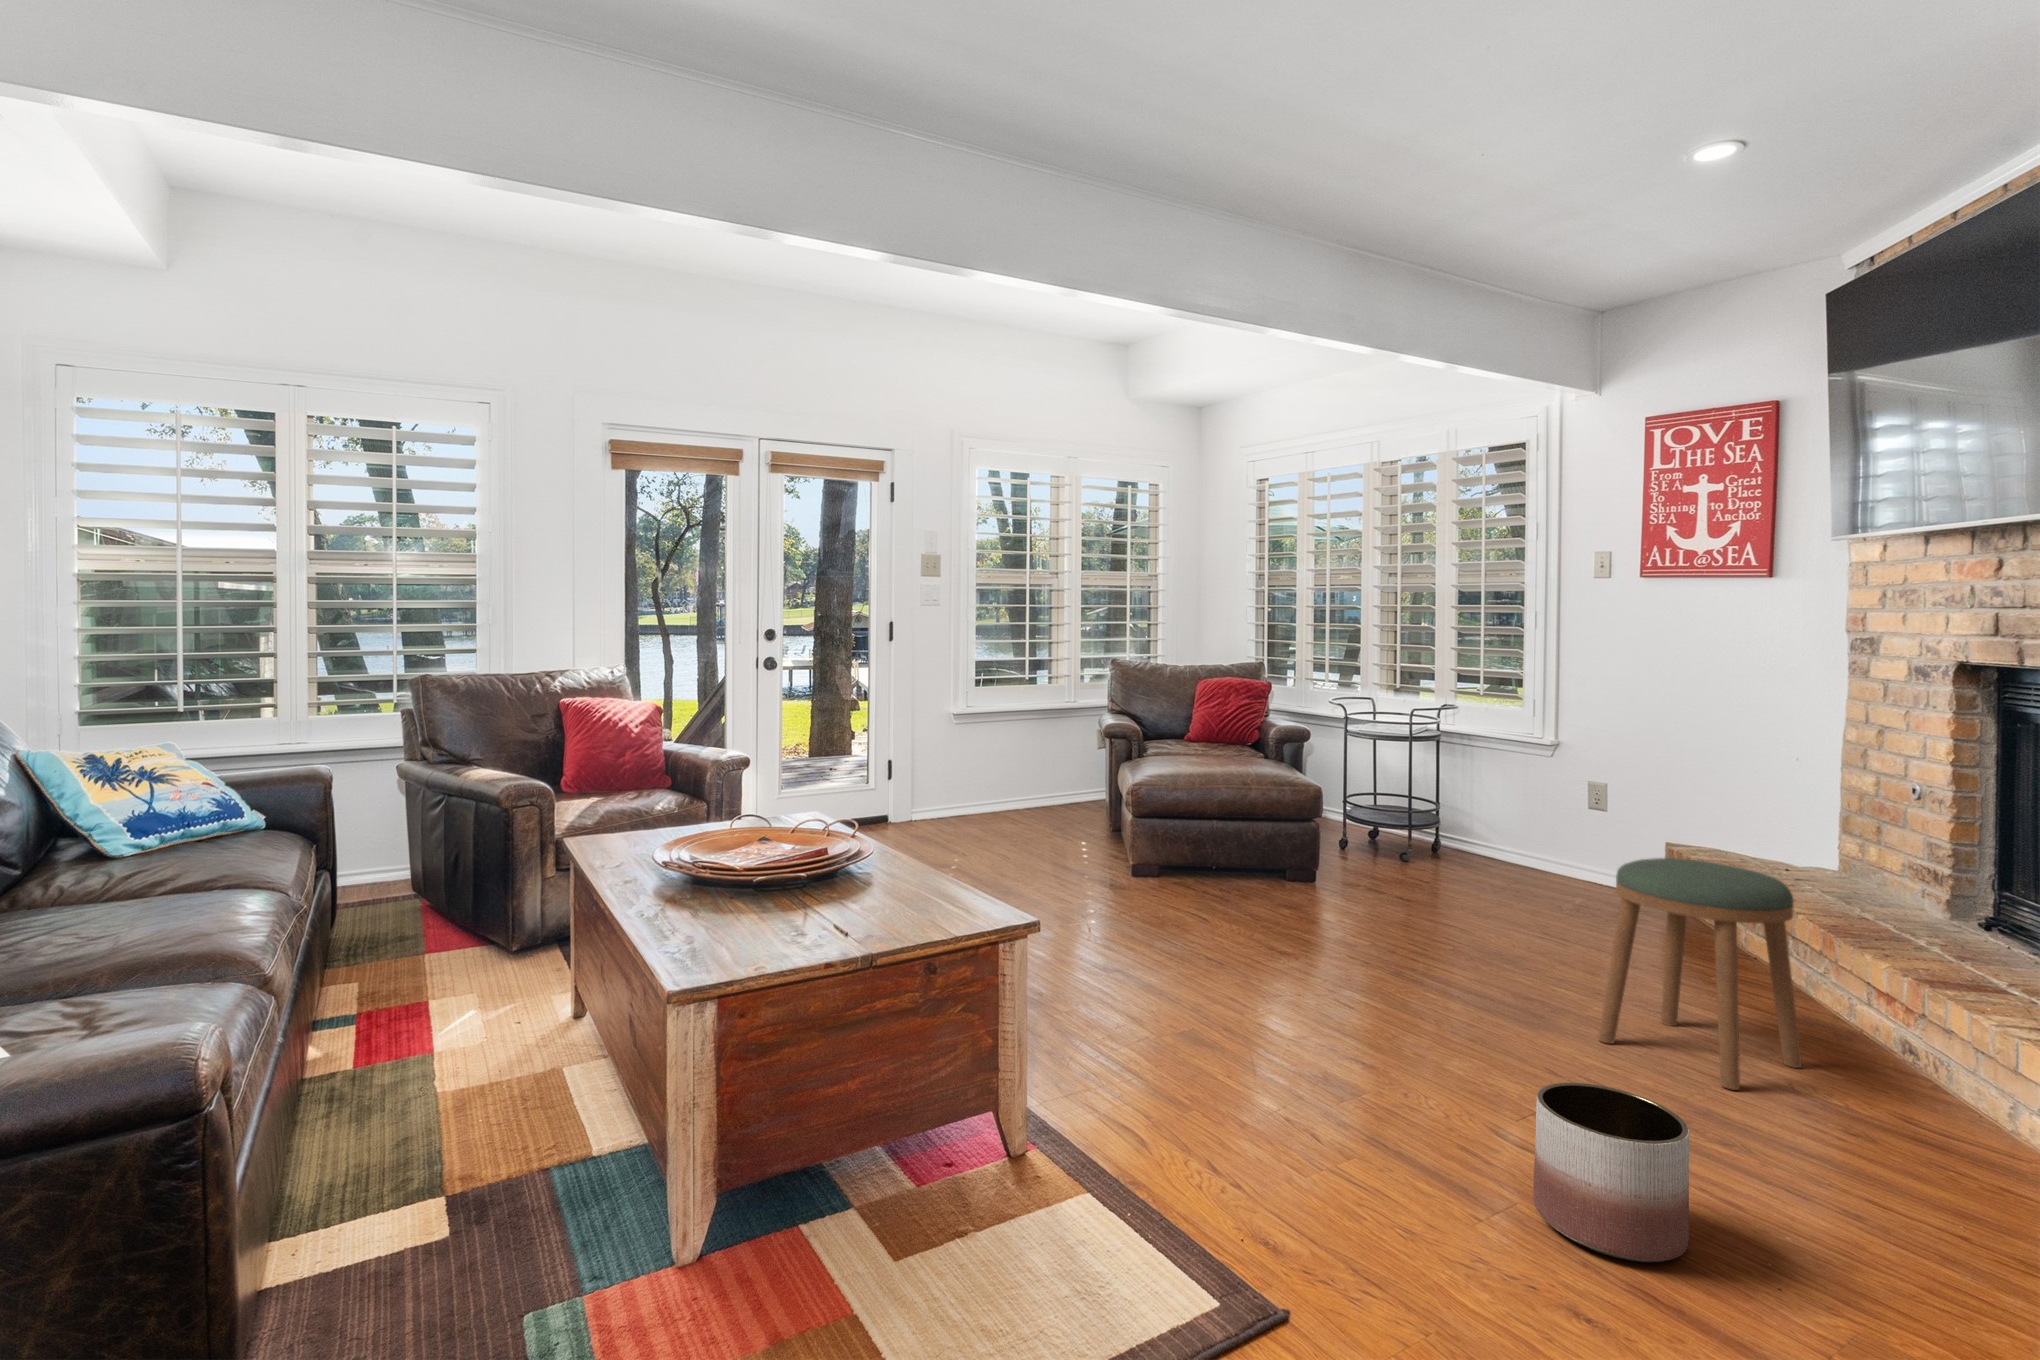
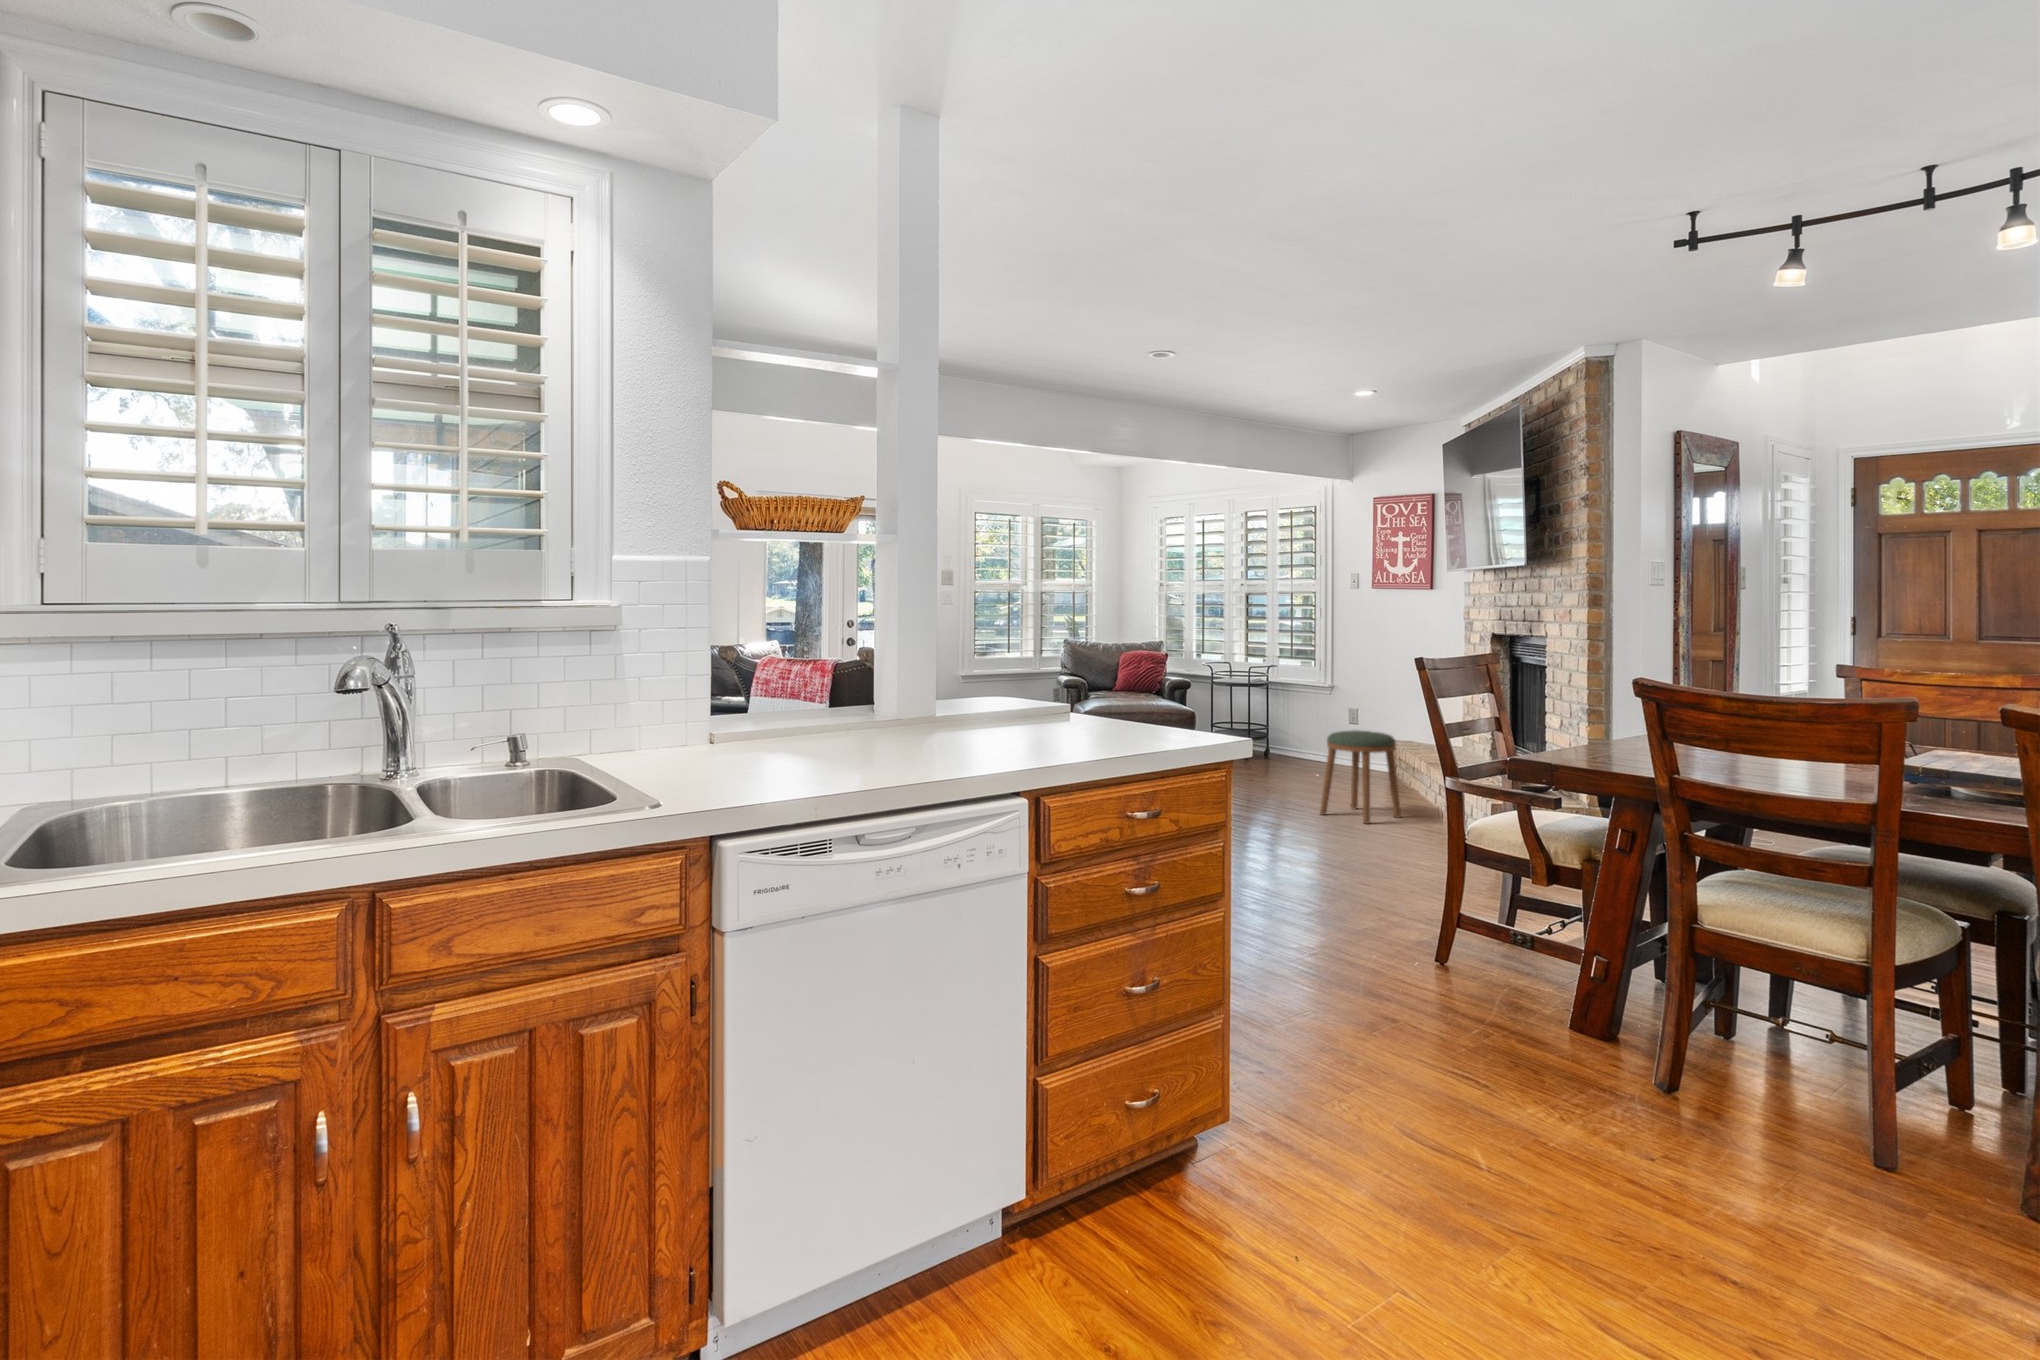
planter: present [1533,1082,1689,1262] -> none [1274,805,1324,857]

